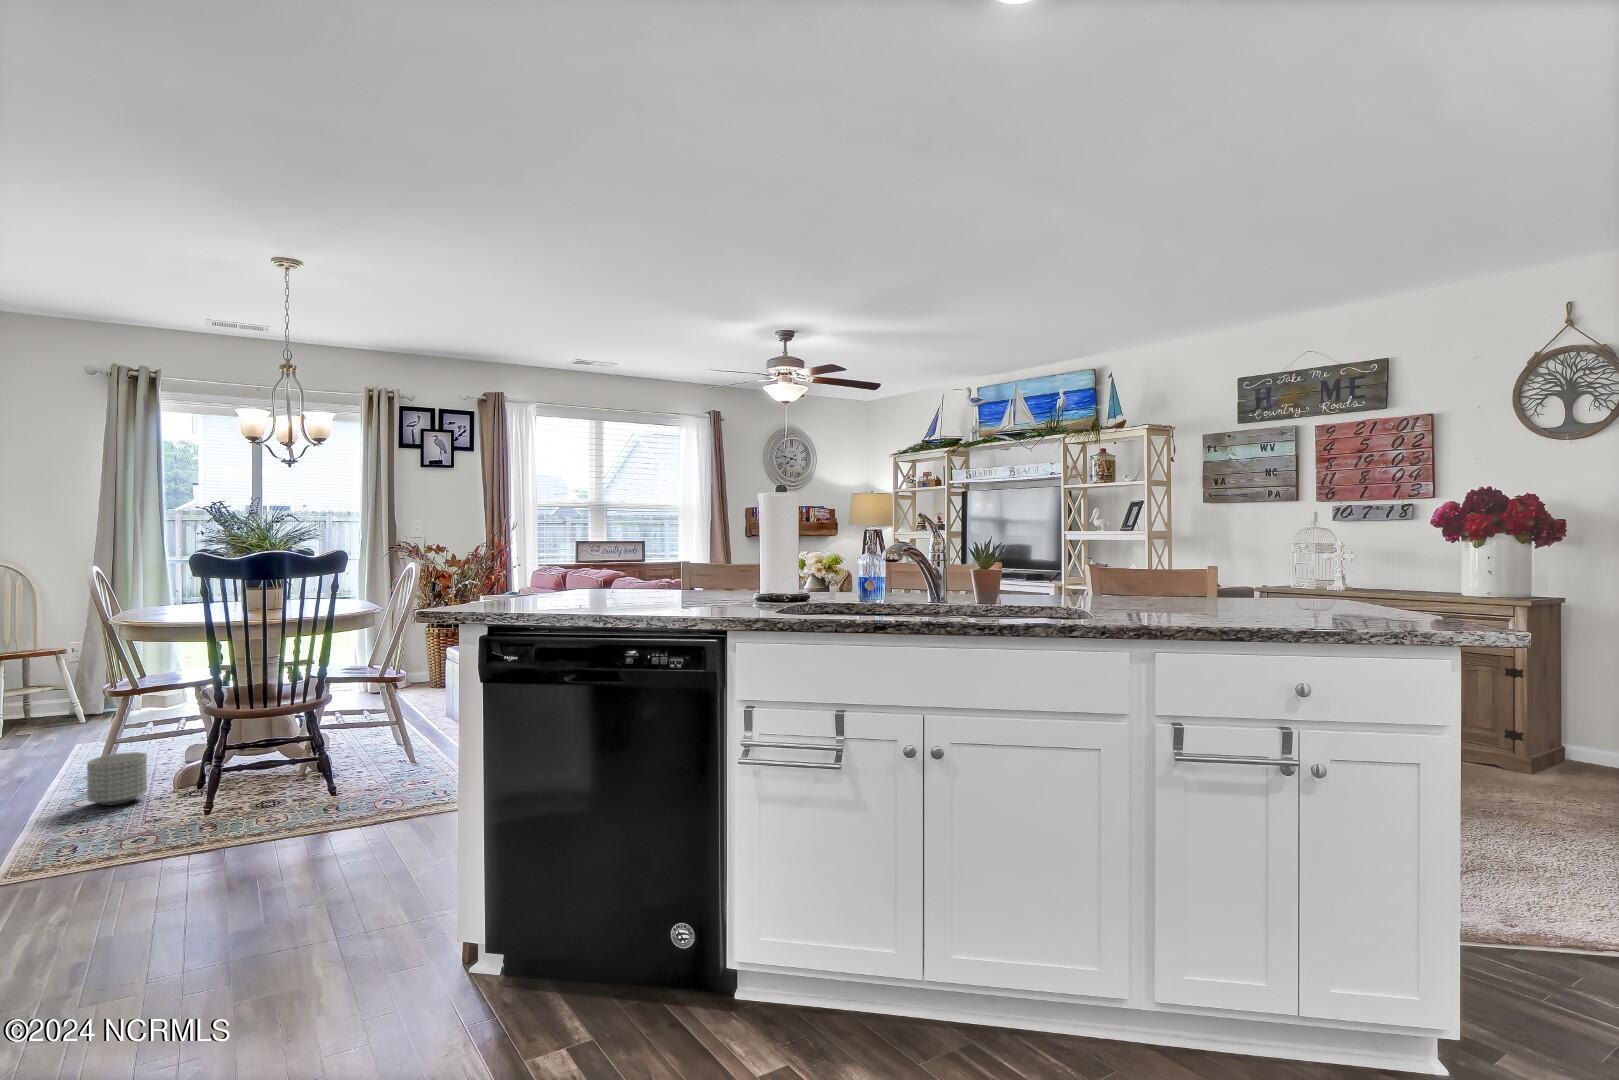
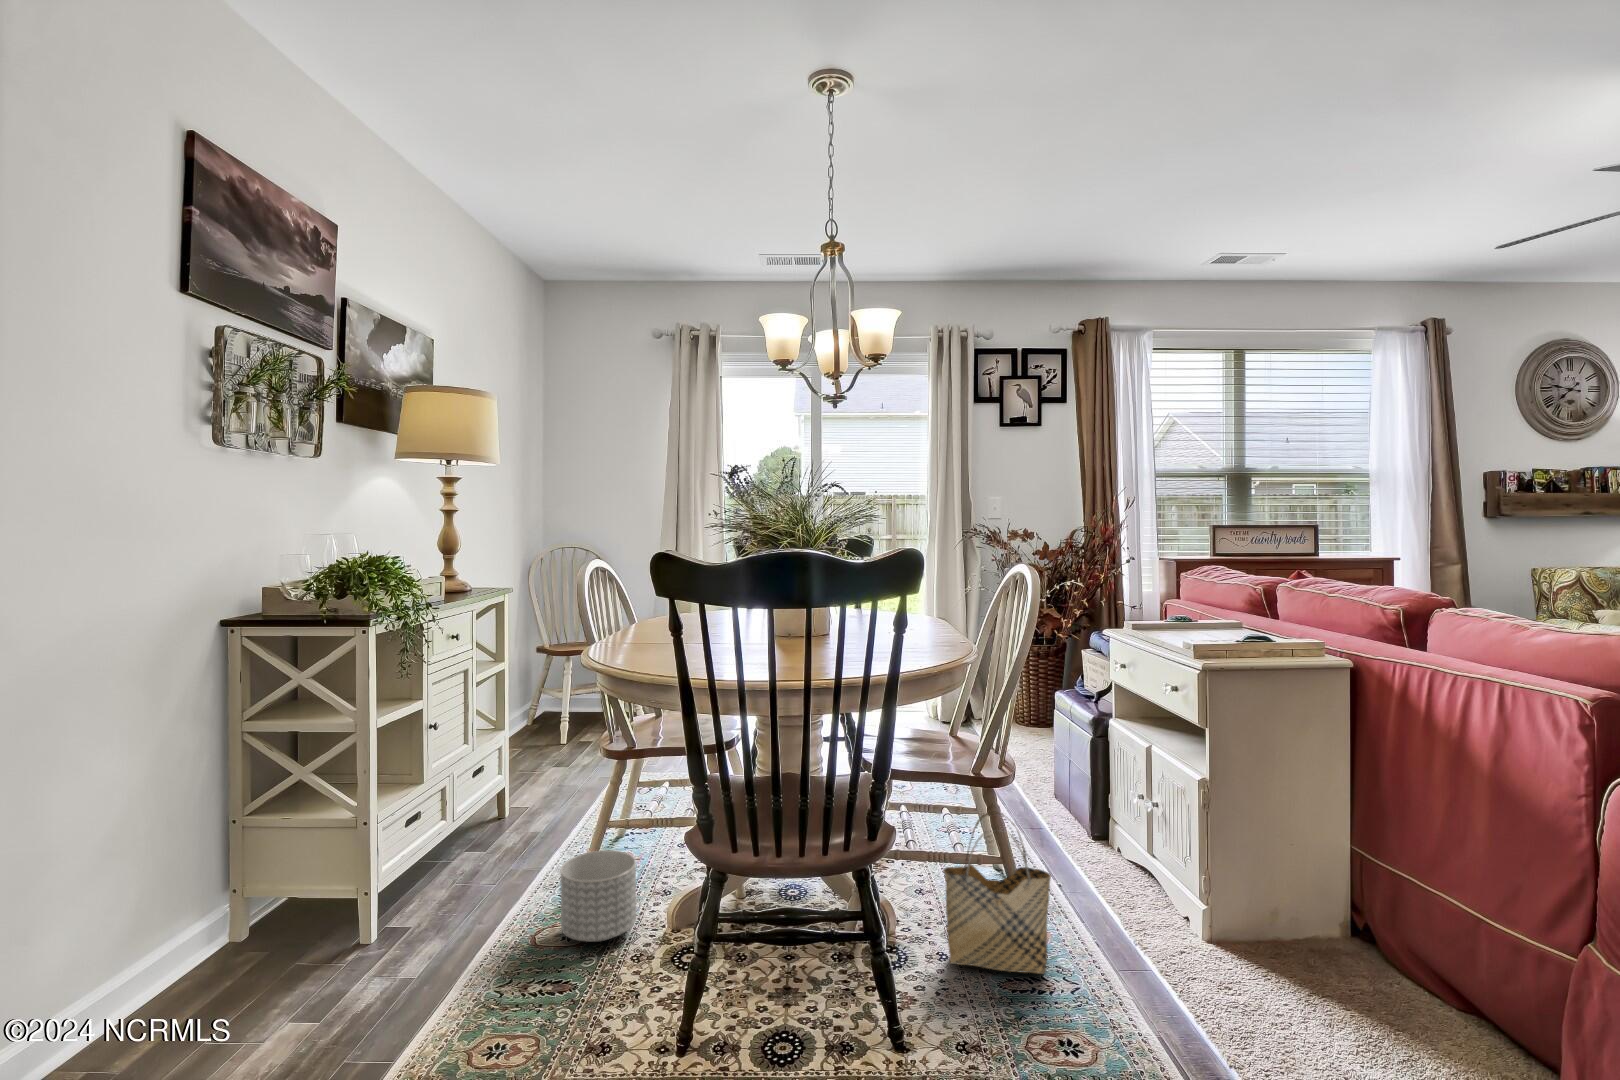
woven basket: none [361,694,423,773] -> present [943,812,1051,974]

